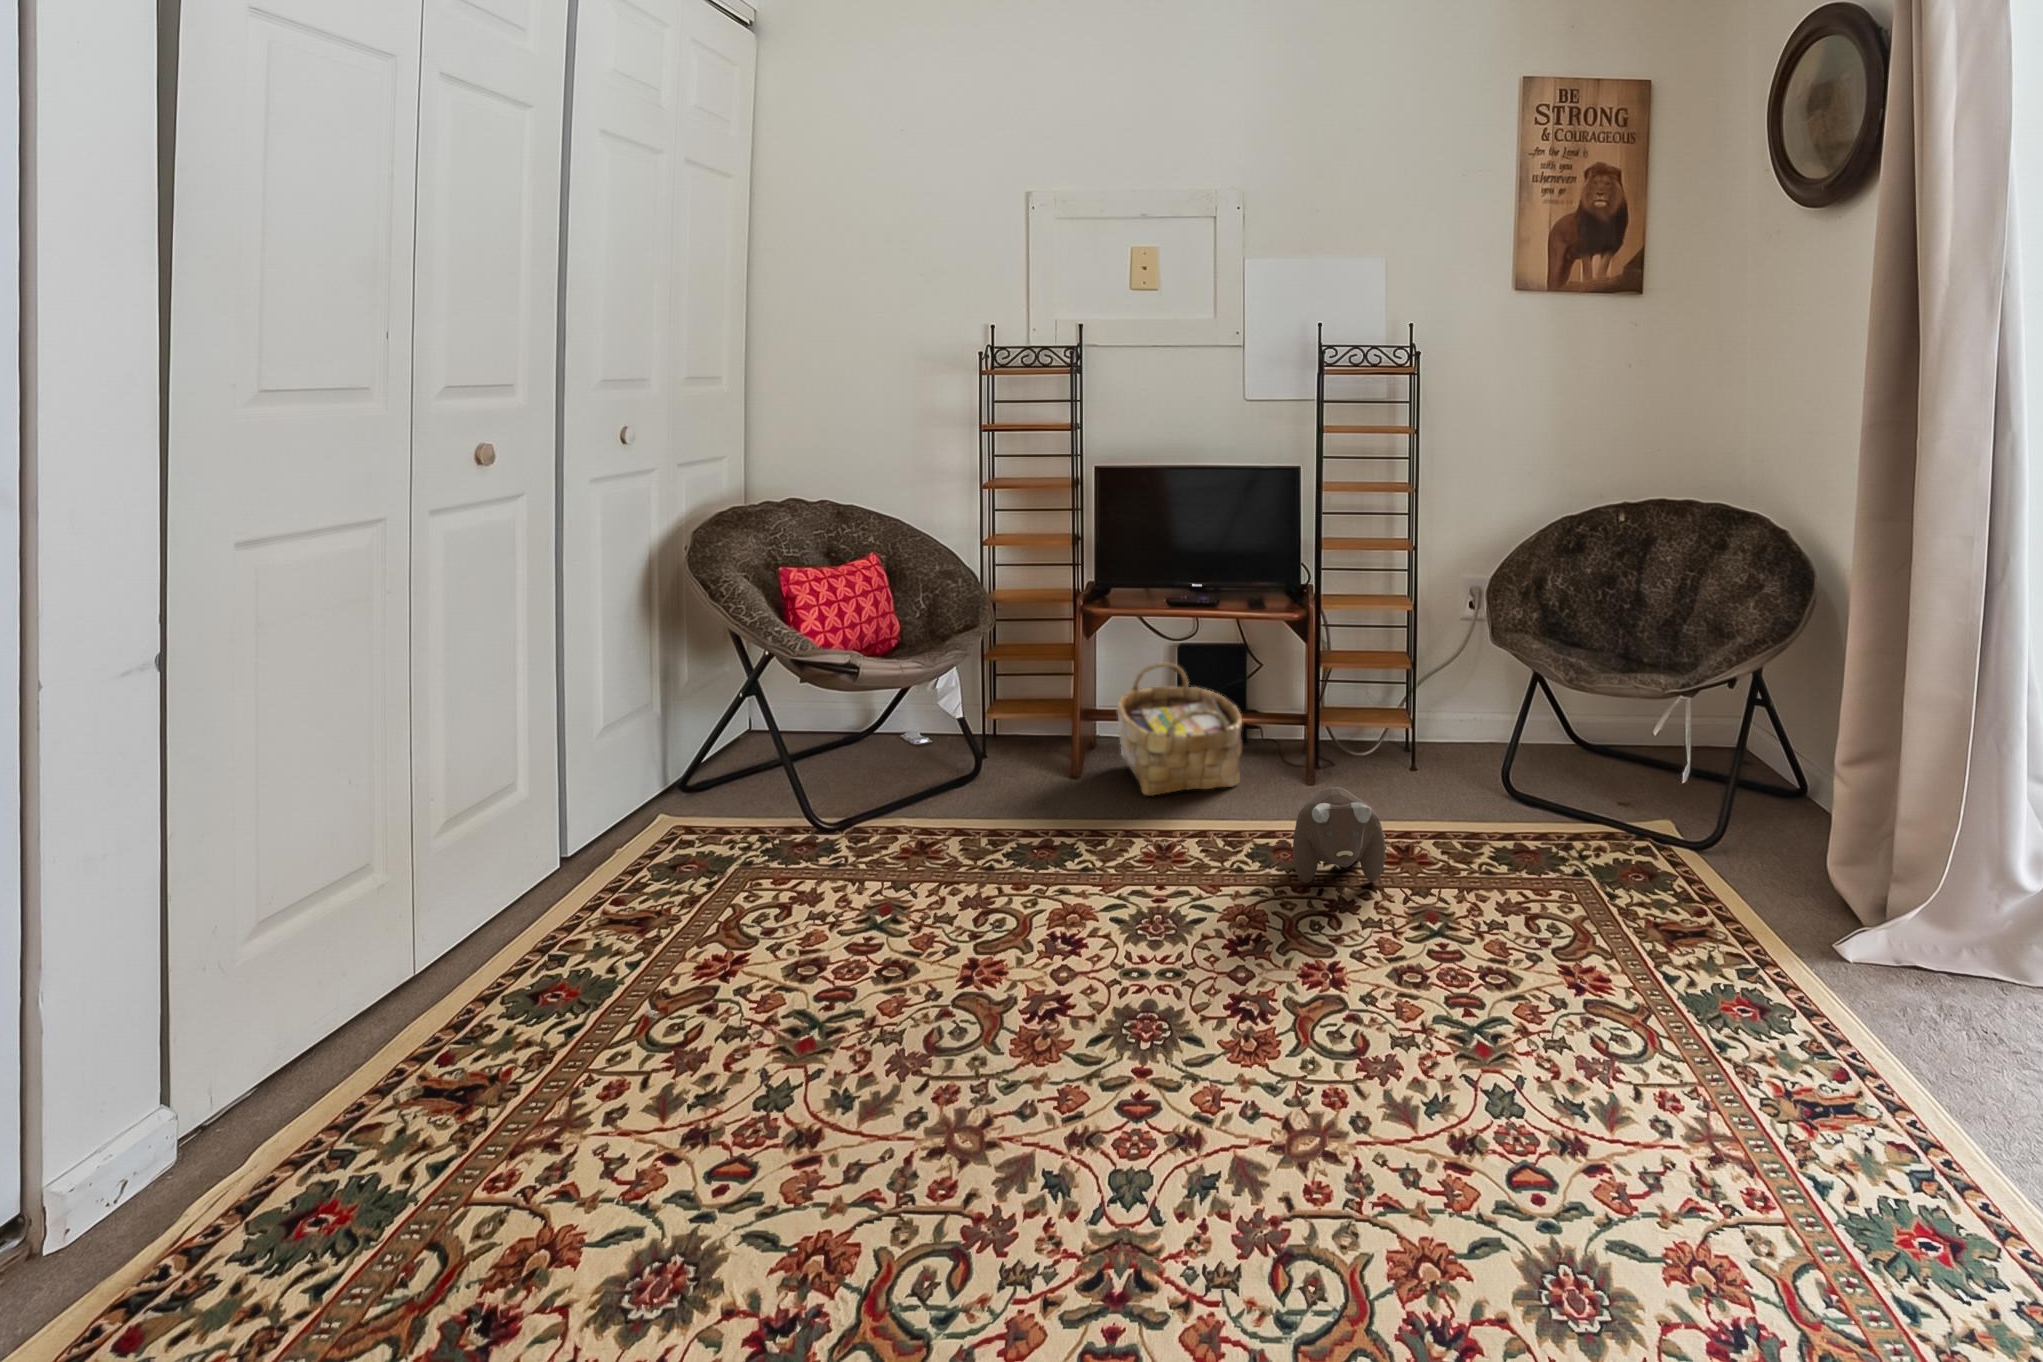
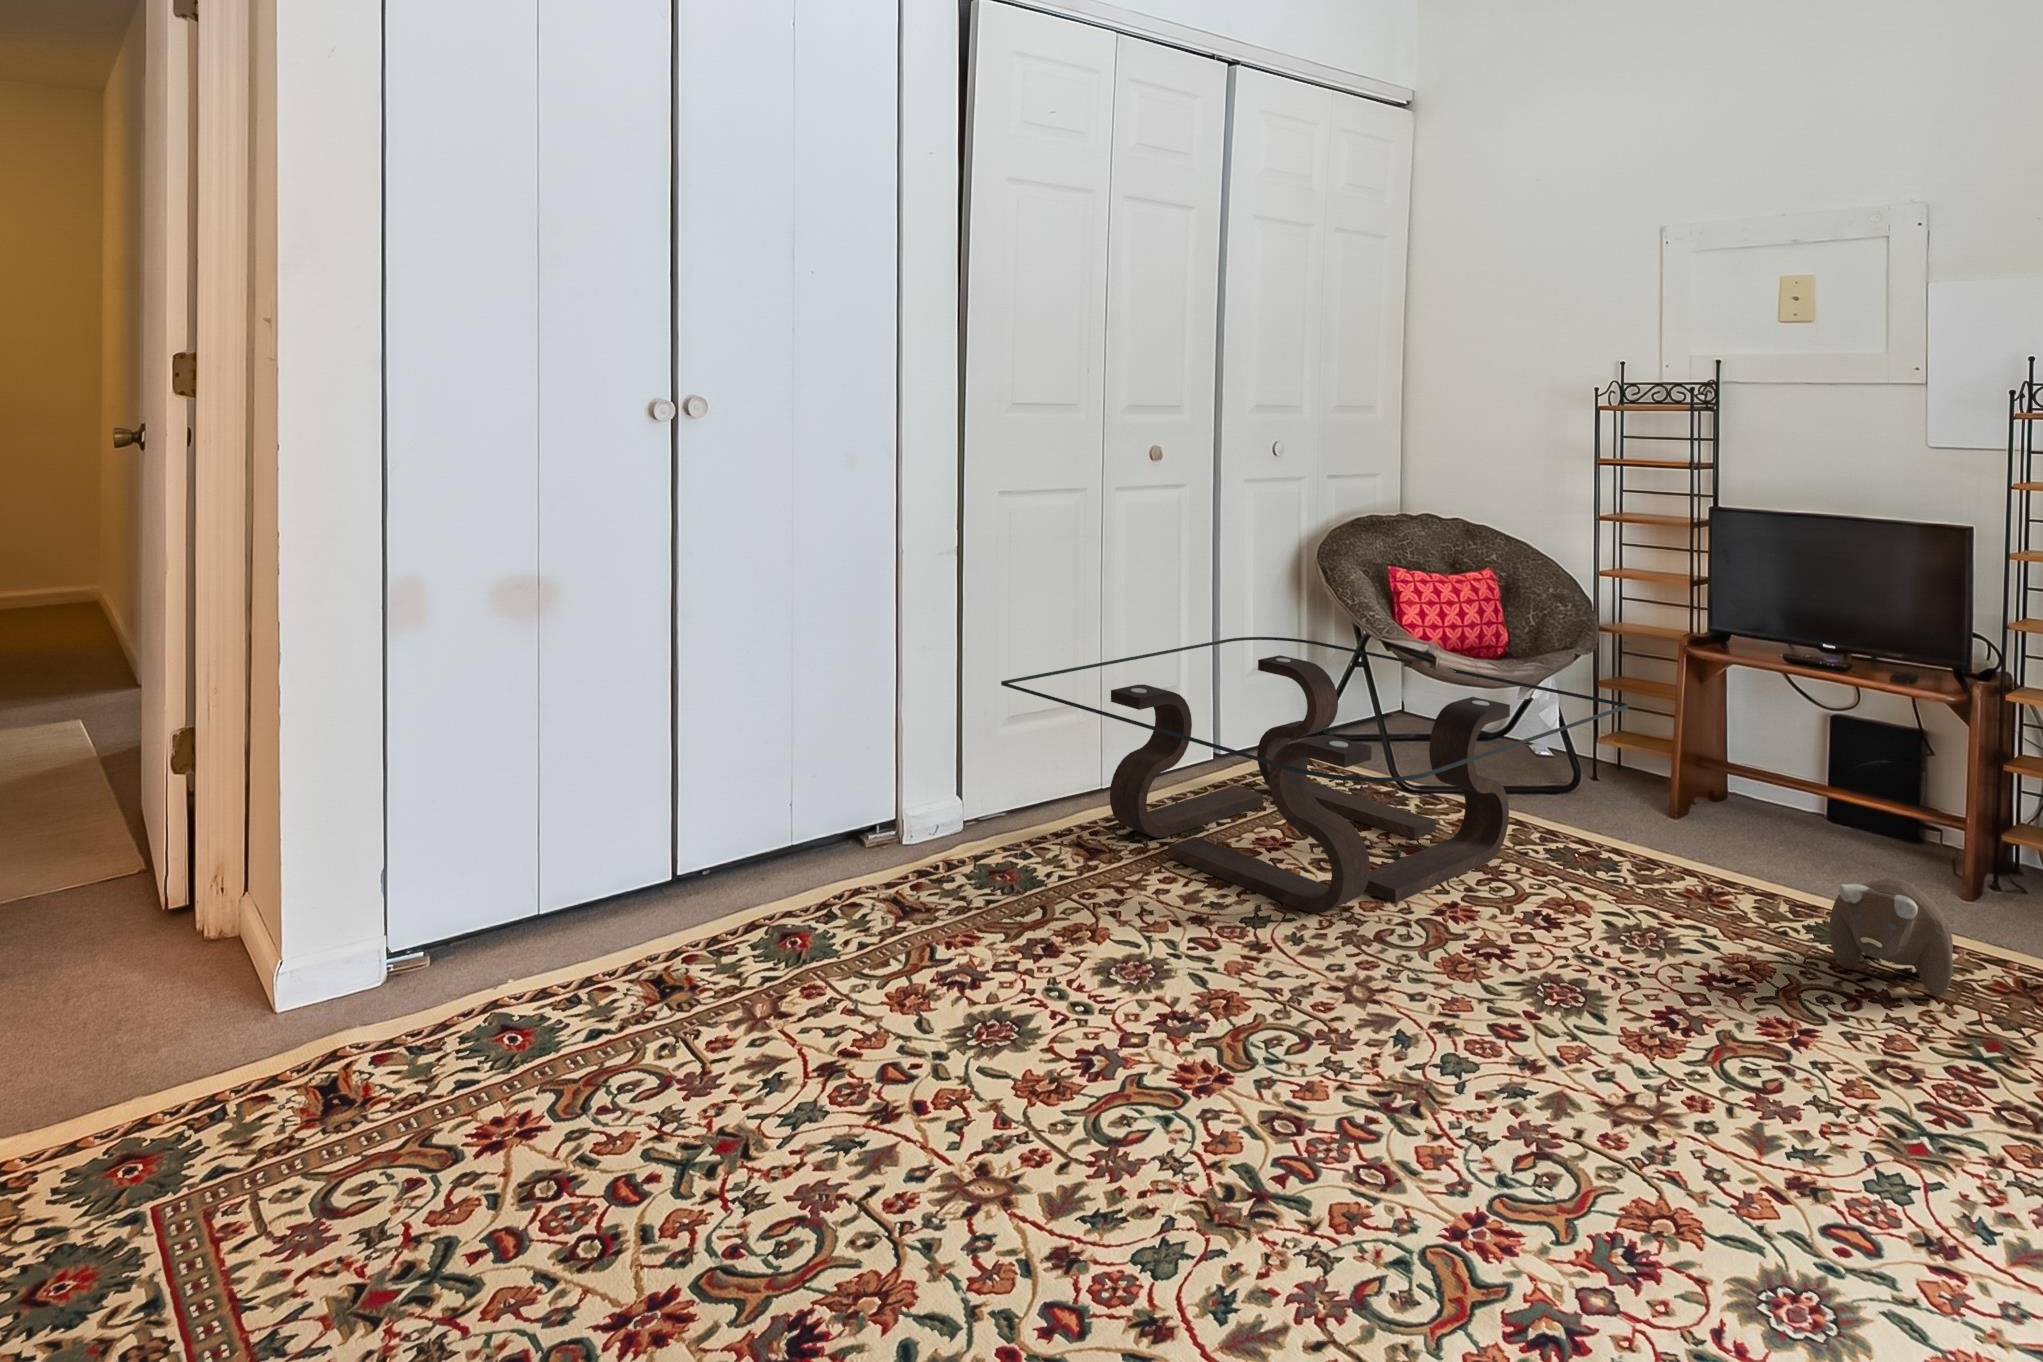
woven basket: present [1117,662,1242,796] -> none [1724,721,1881,873]
coffee table: none [257,681,1070,1050] -> present [1001,637,1628,913]

